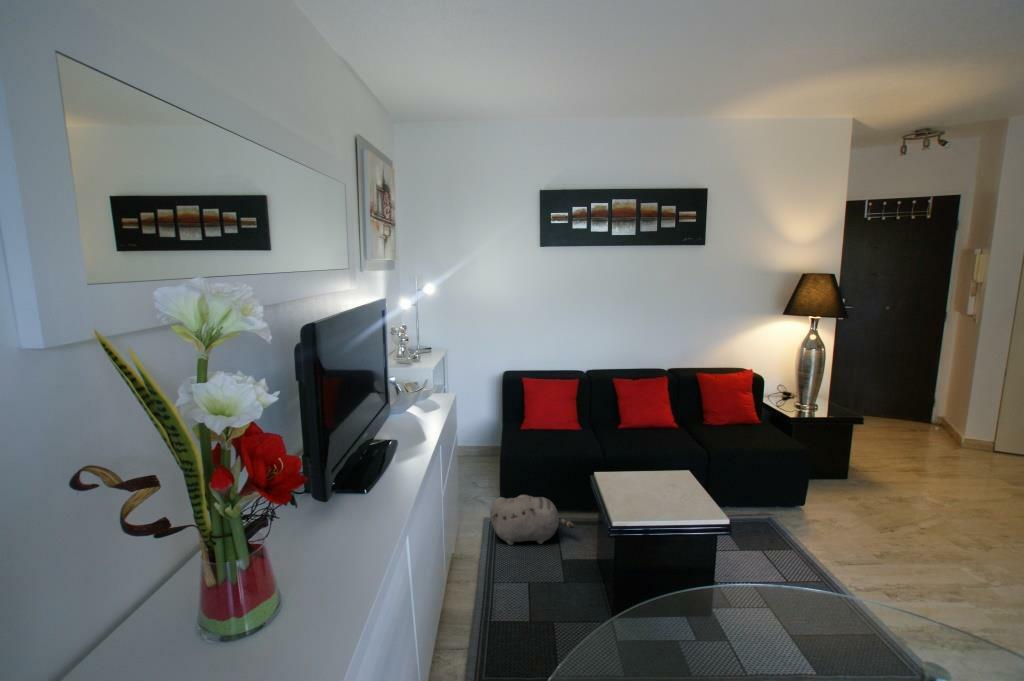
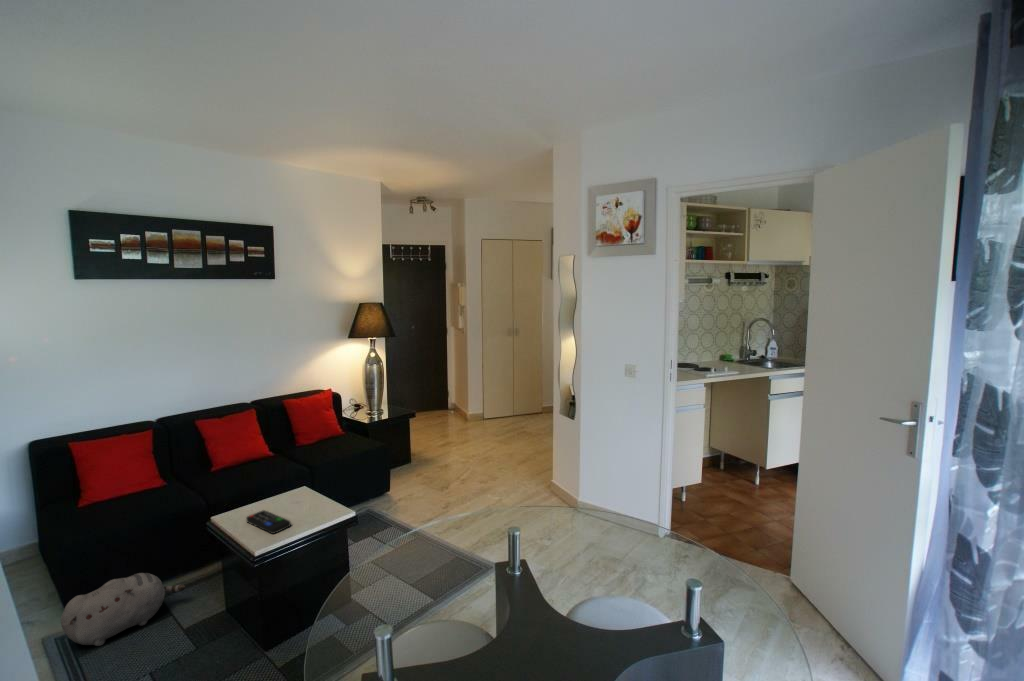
remote control: none [624,482,664,514] -> present [246,510,291,534]

